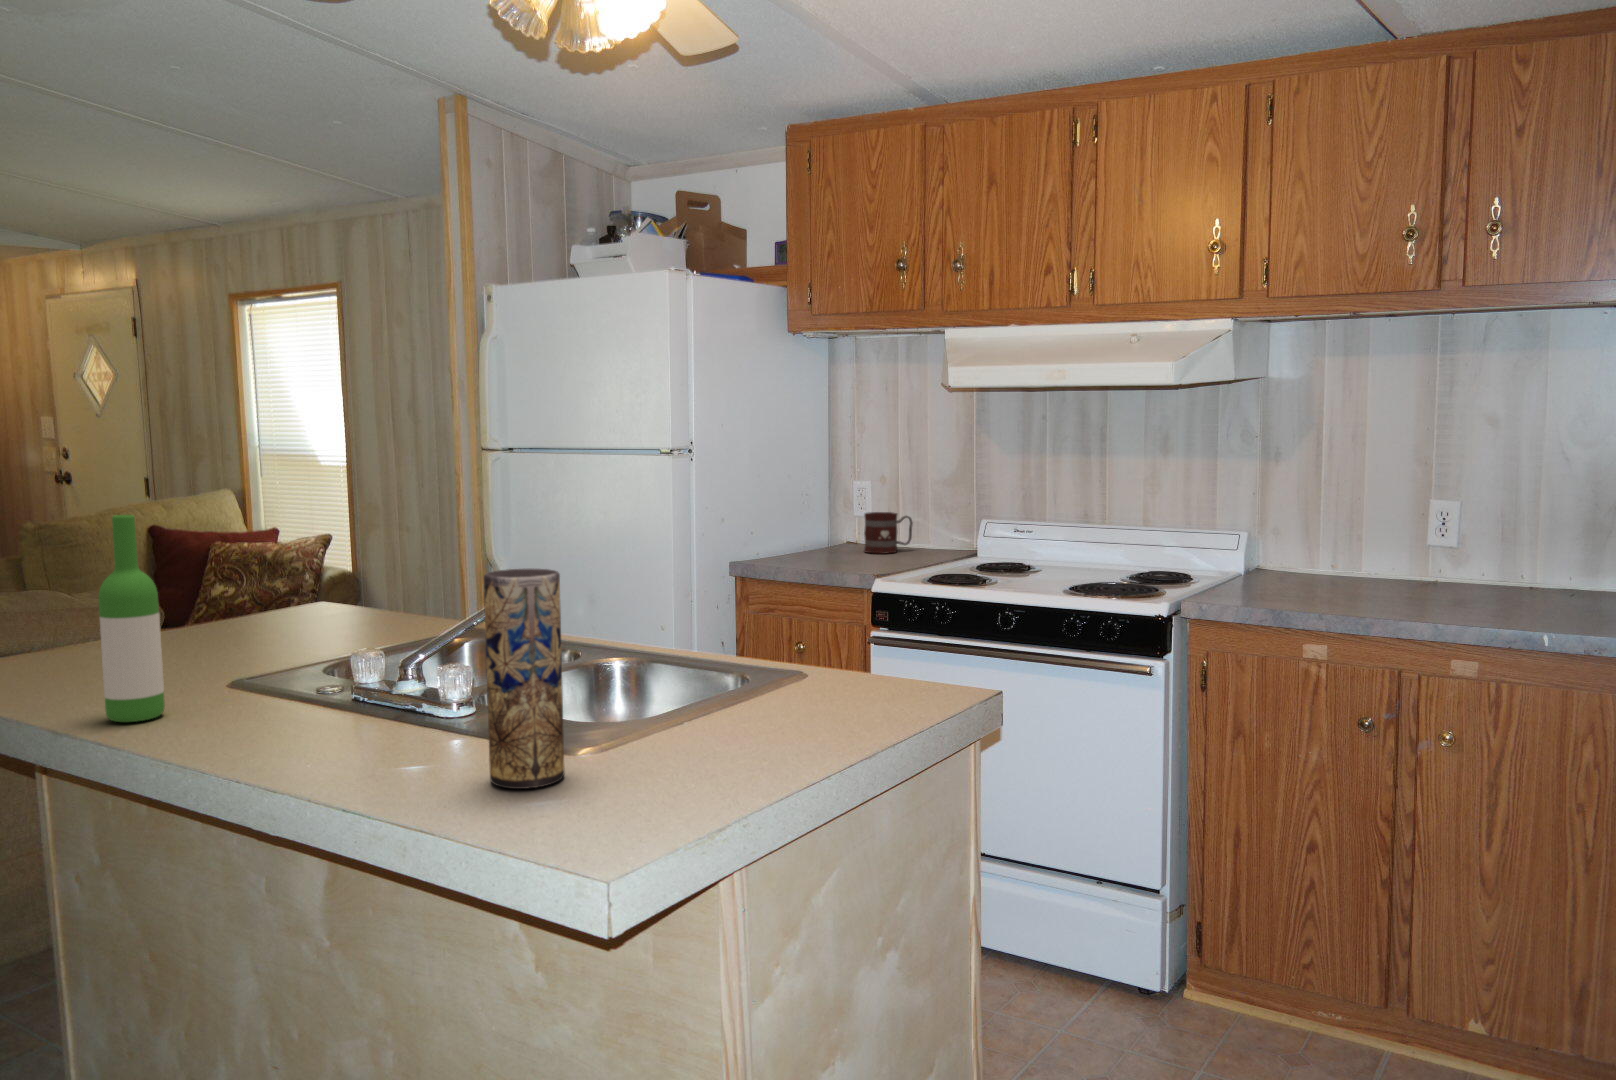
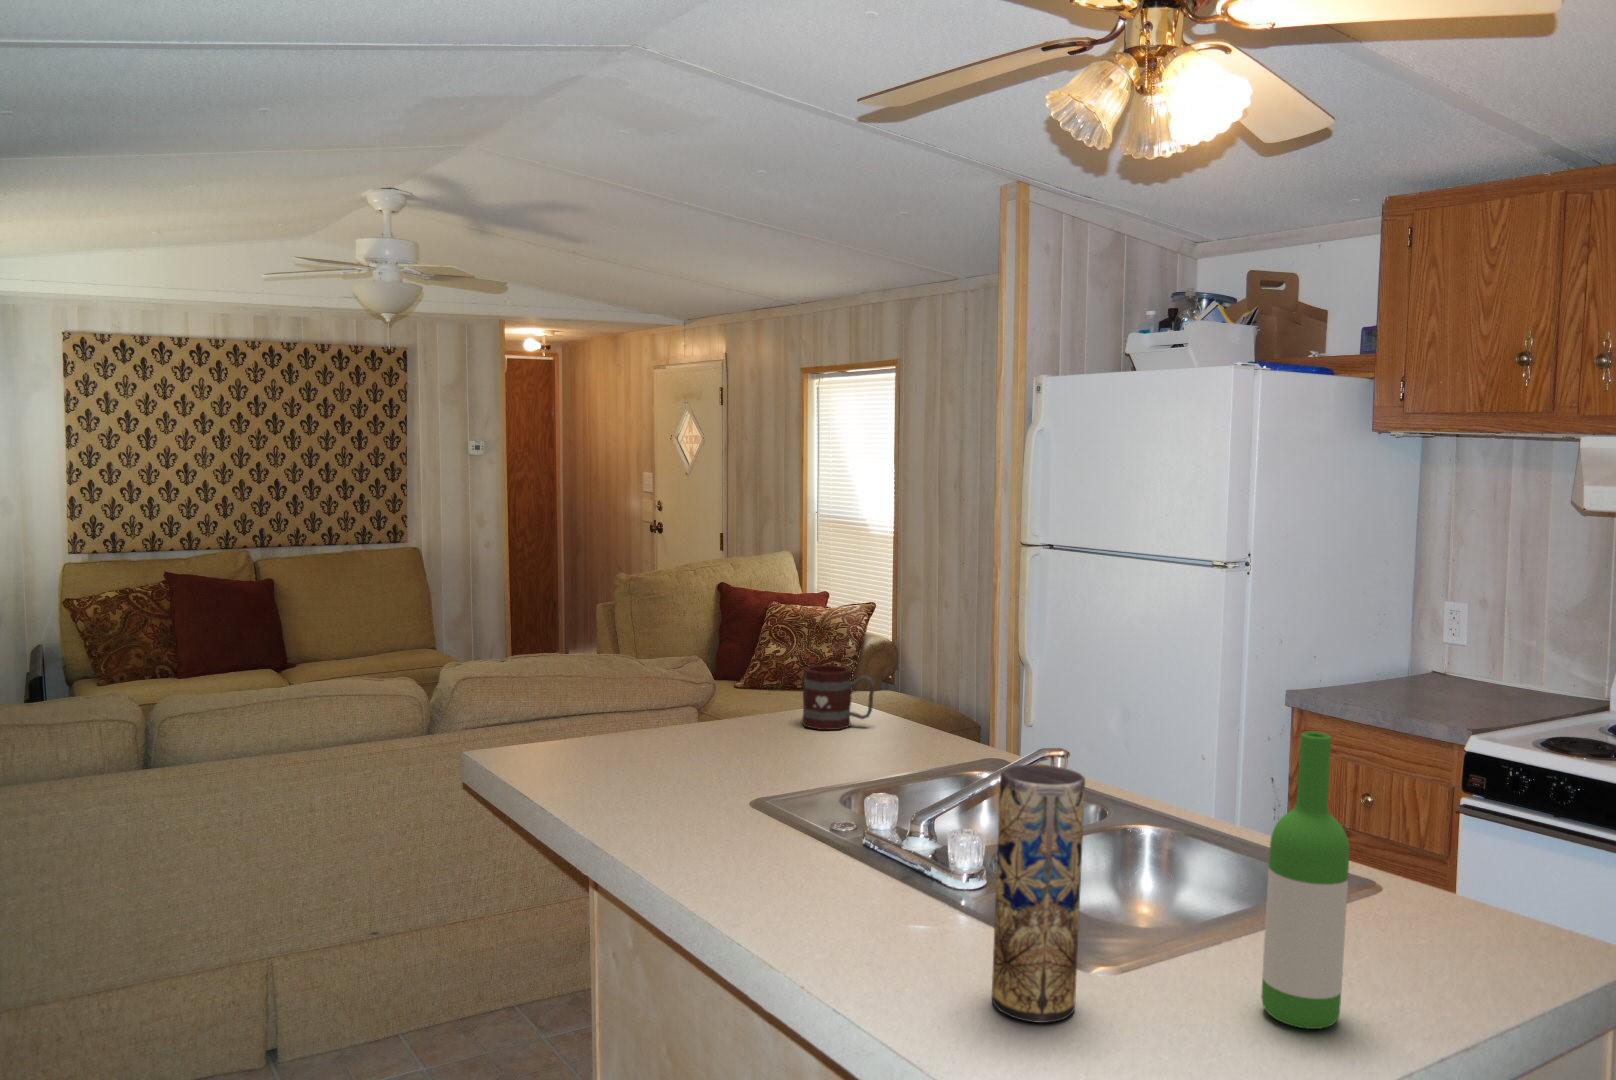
mug: present [864,512,913,554] -> present [802,665,874,730]
wine bottle: present [99,515,165,722] -> present [1261,731,1350,1029]

